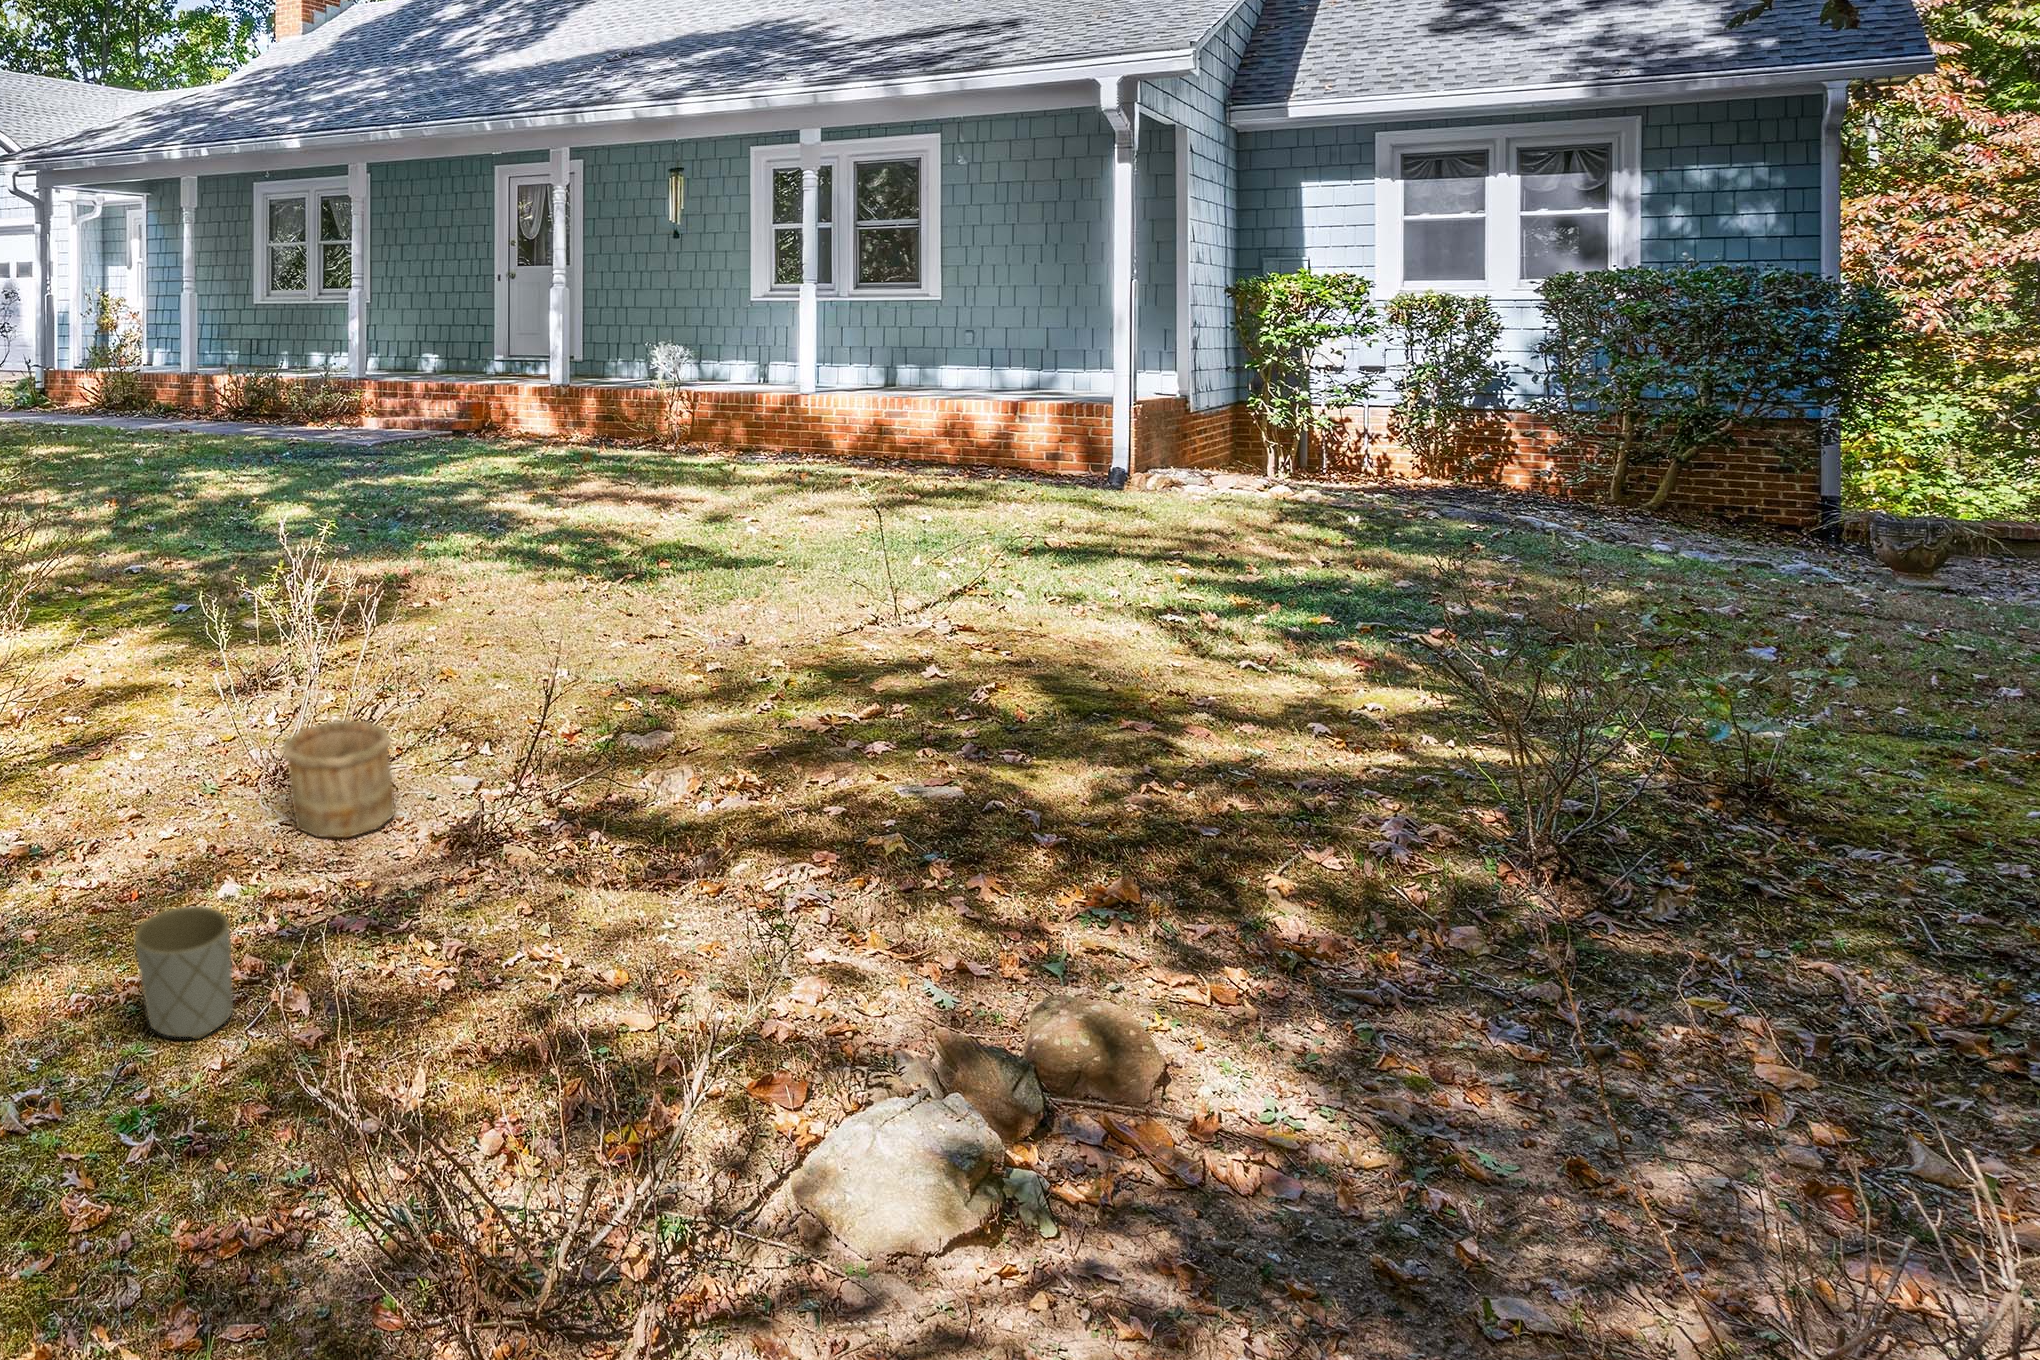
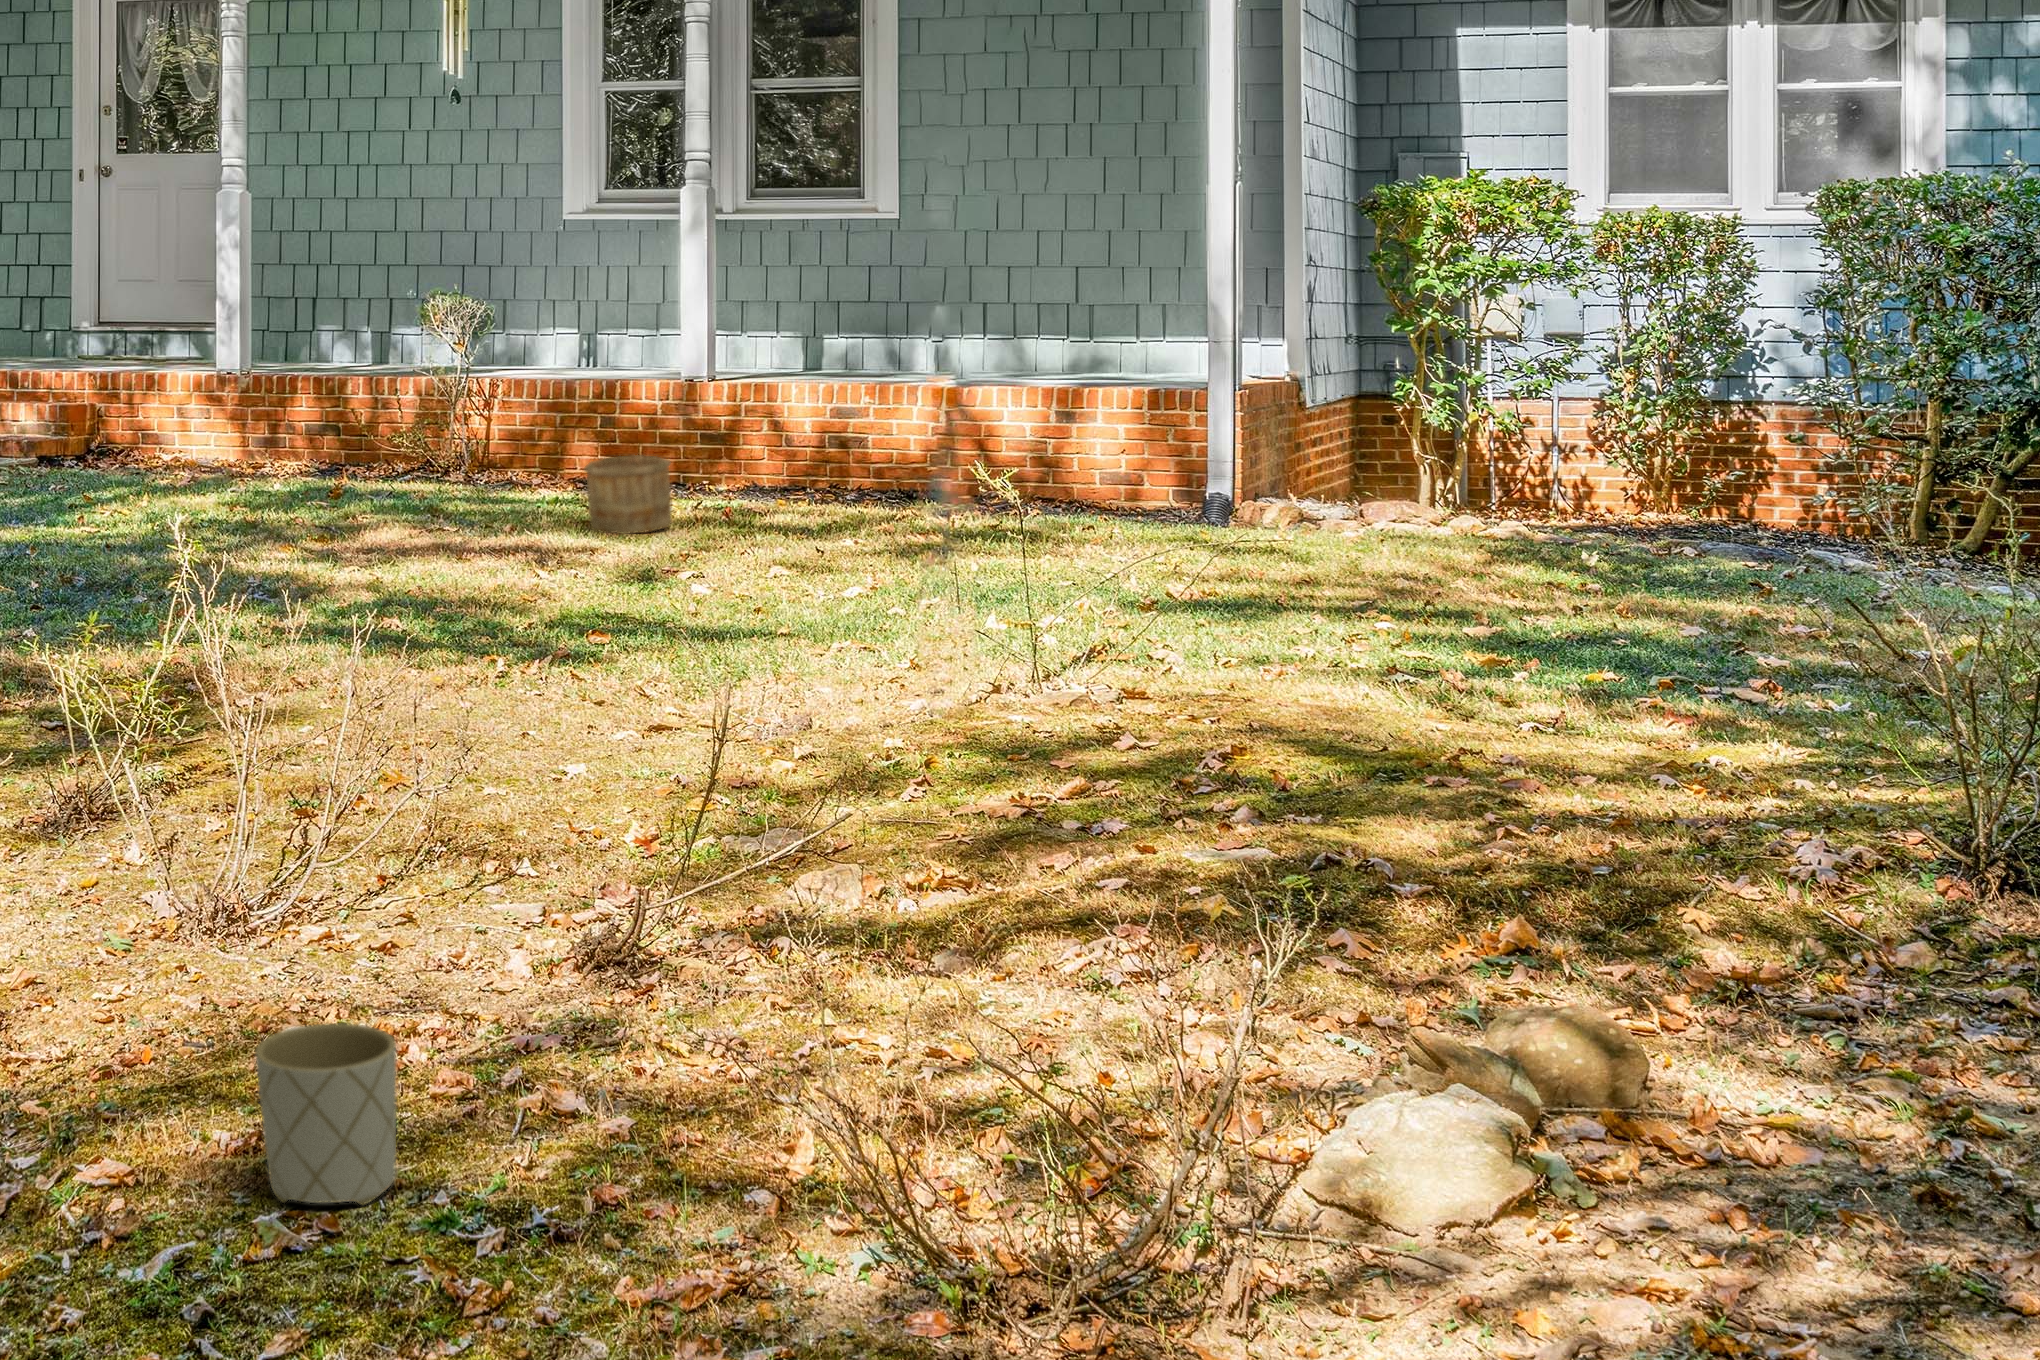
wooden bucket: present [283,721,394,838] -> present [584,455,672,534]

